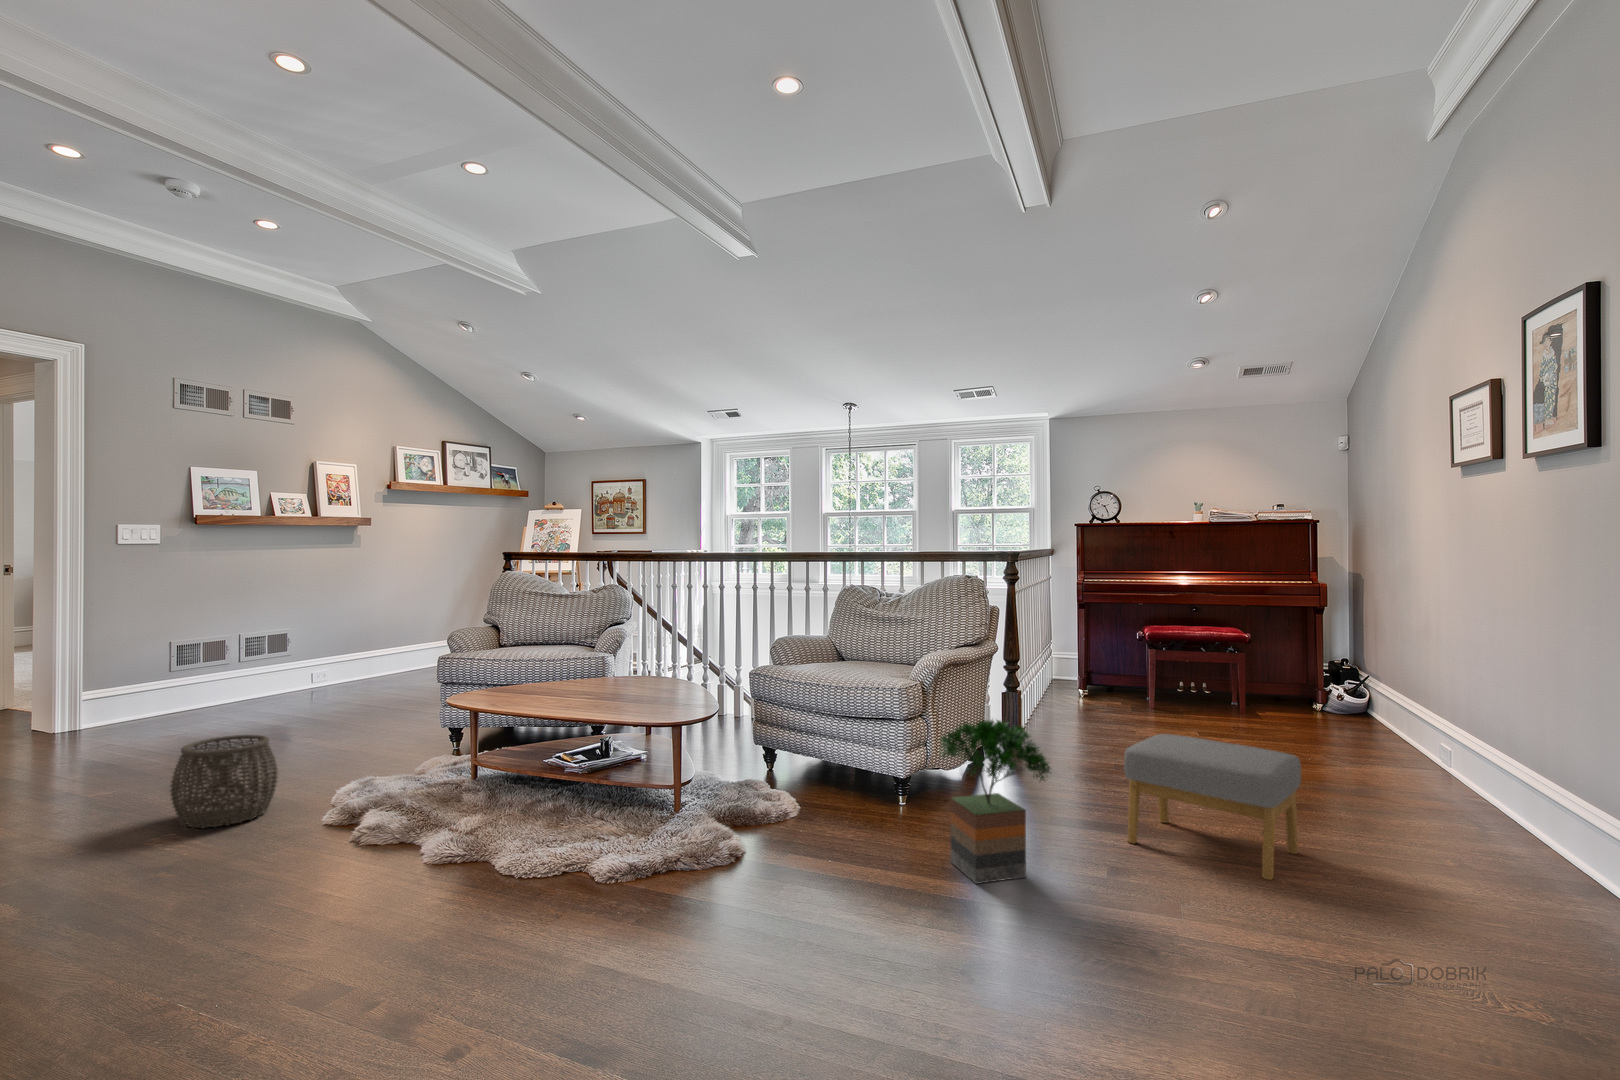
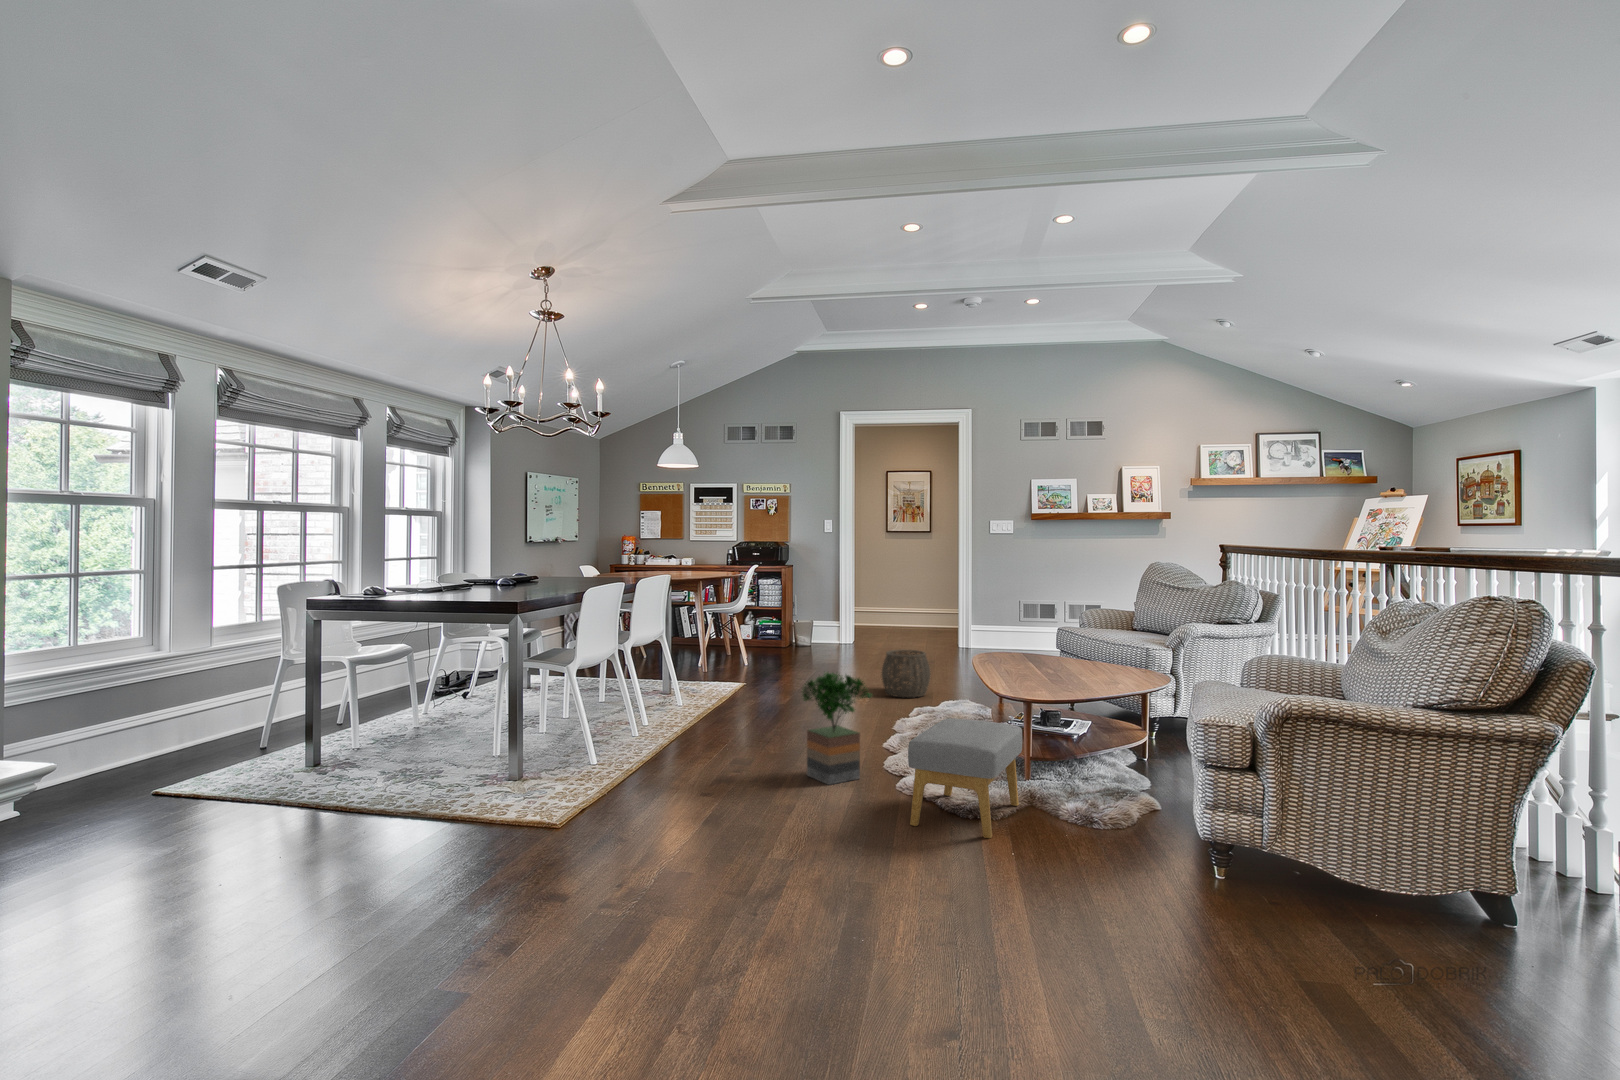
potted tree: present [941,720,1051,884] -> present [803,672,872,785]
footstool: present [1124,734,1301,880] -> present [908,718,1022,838]

